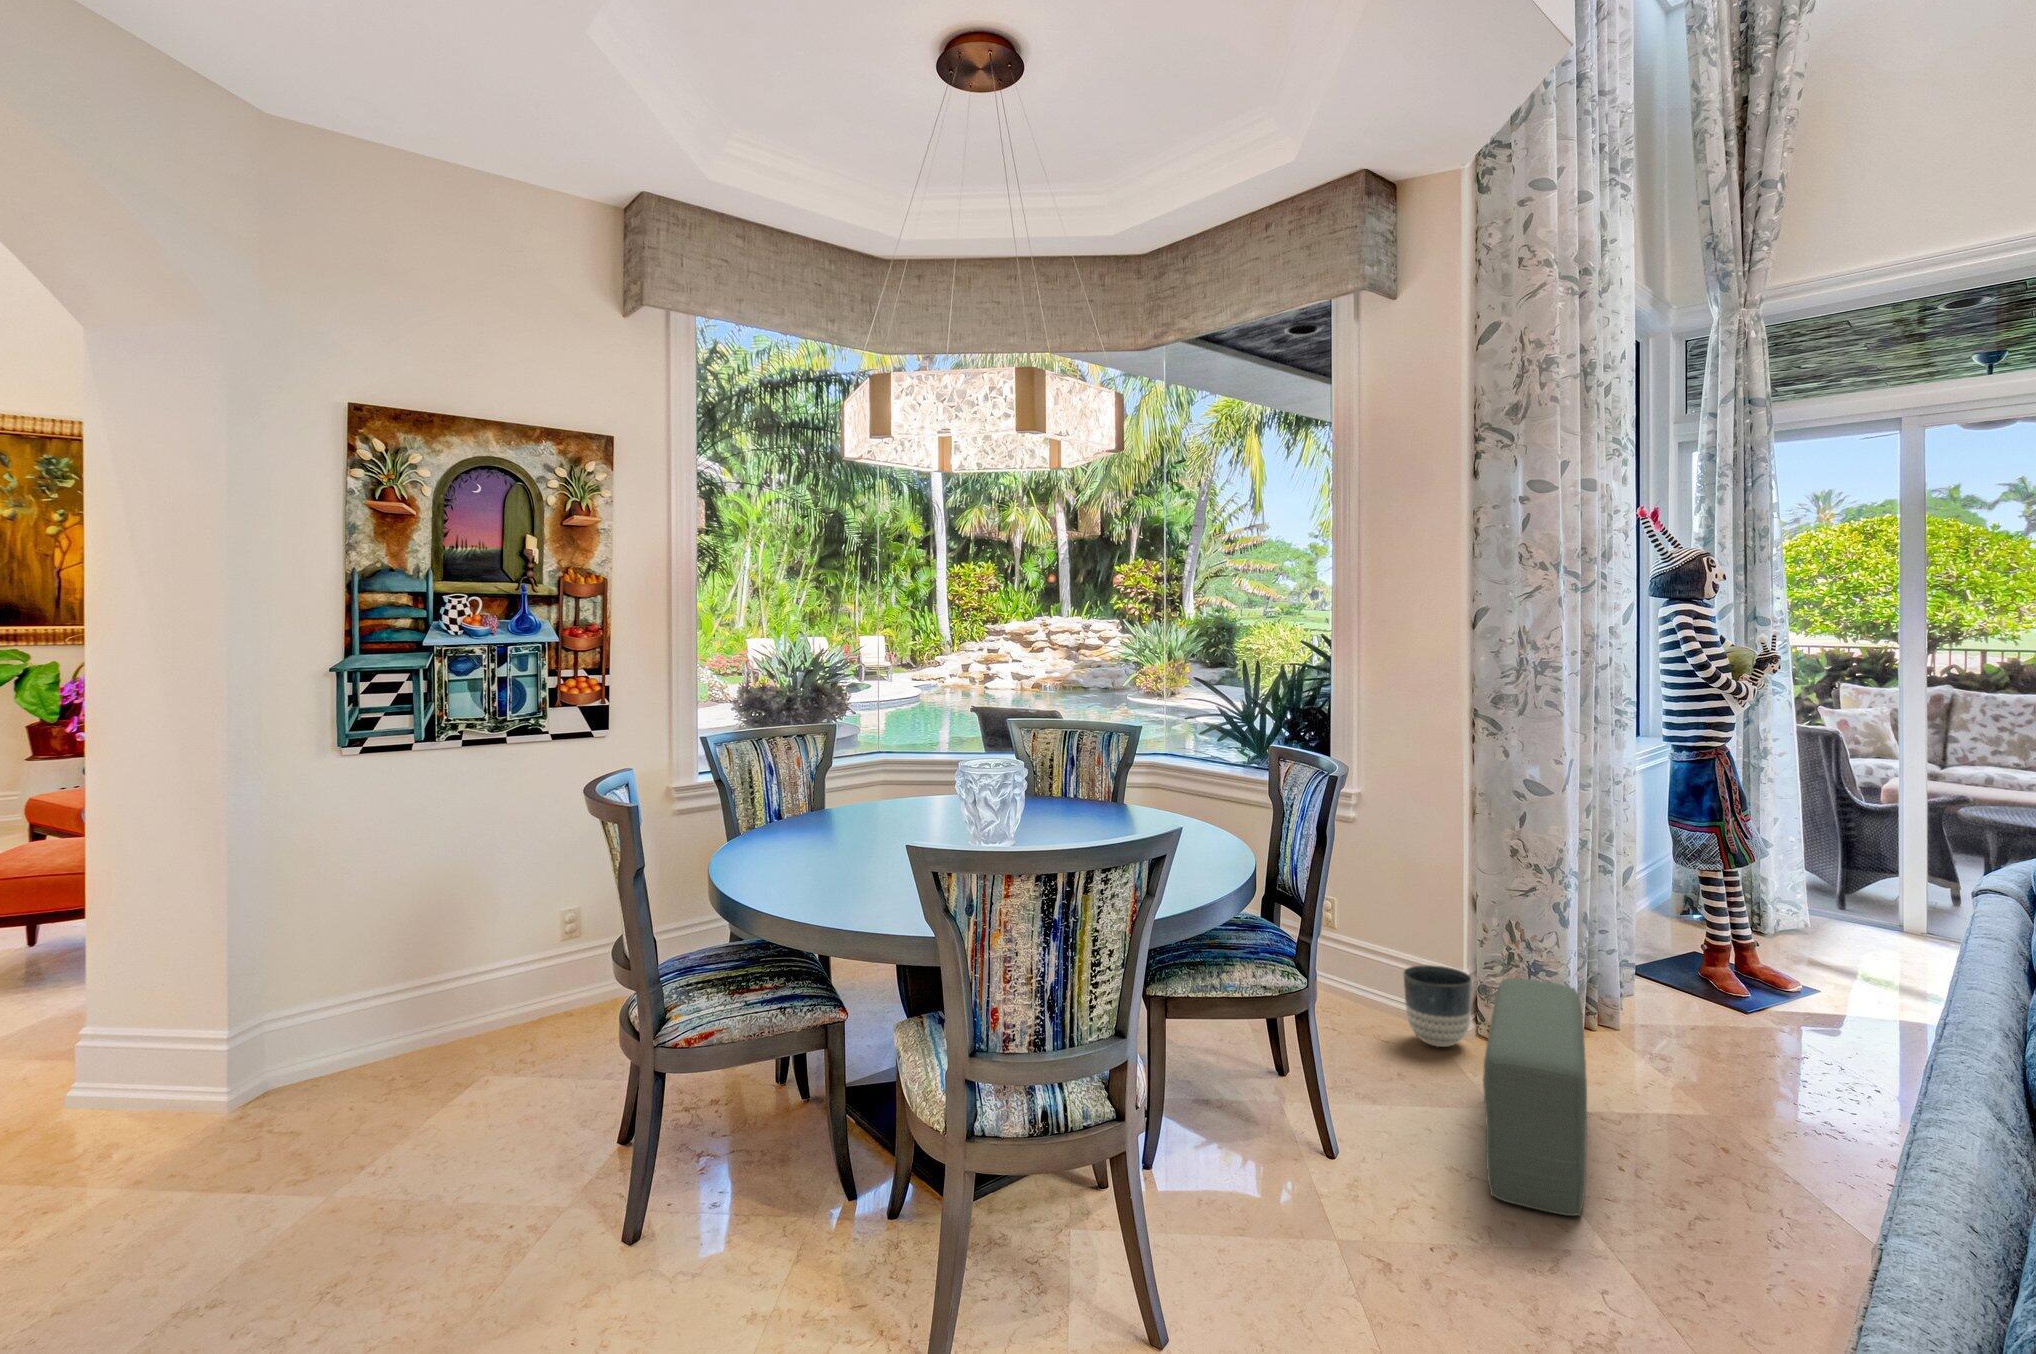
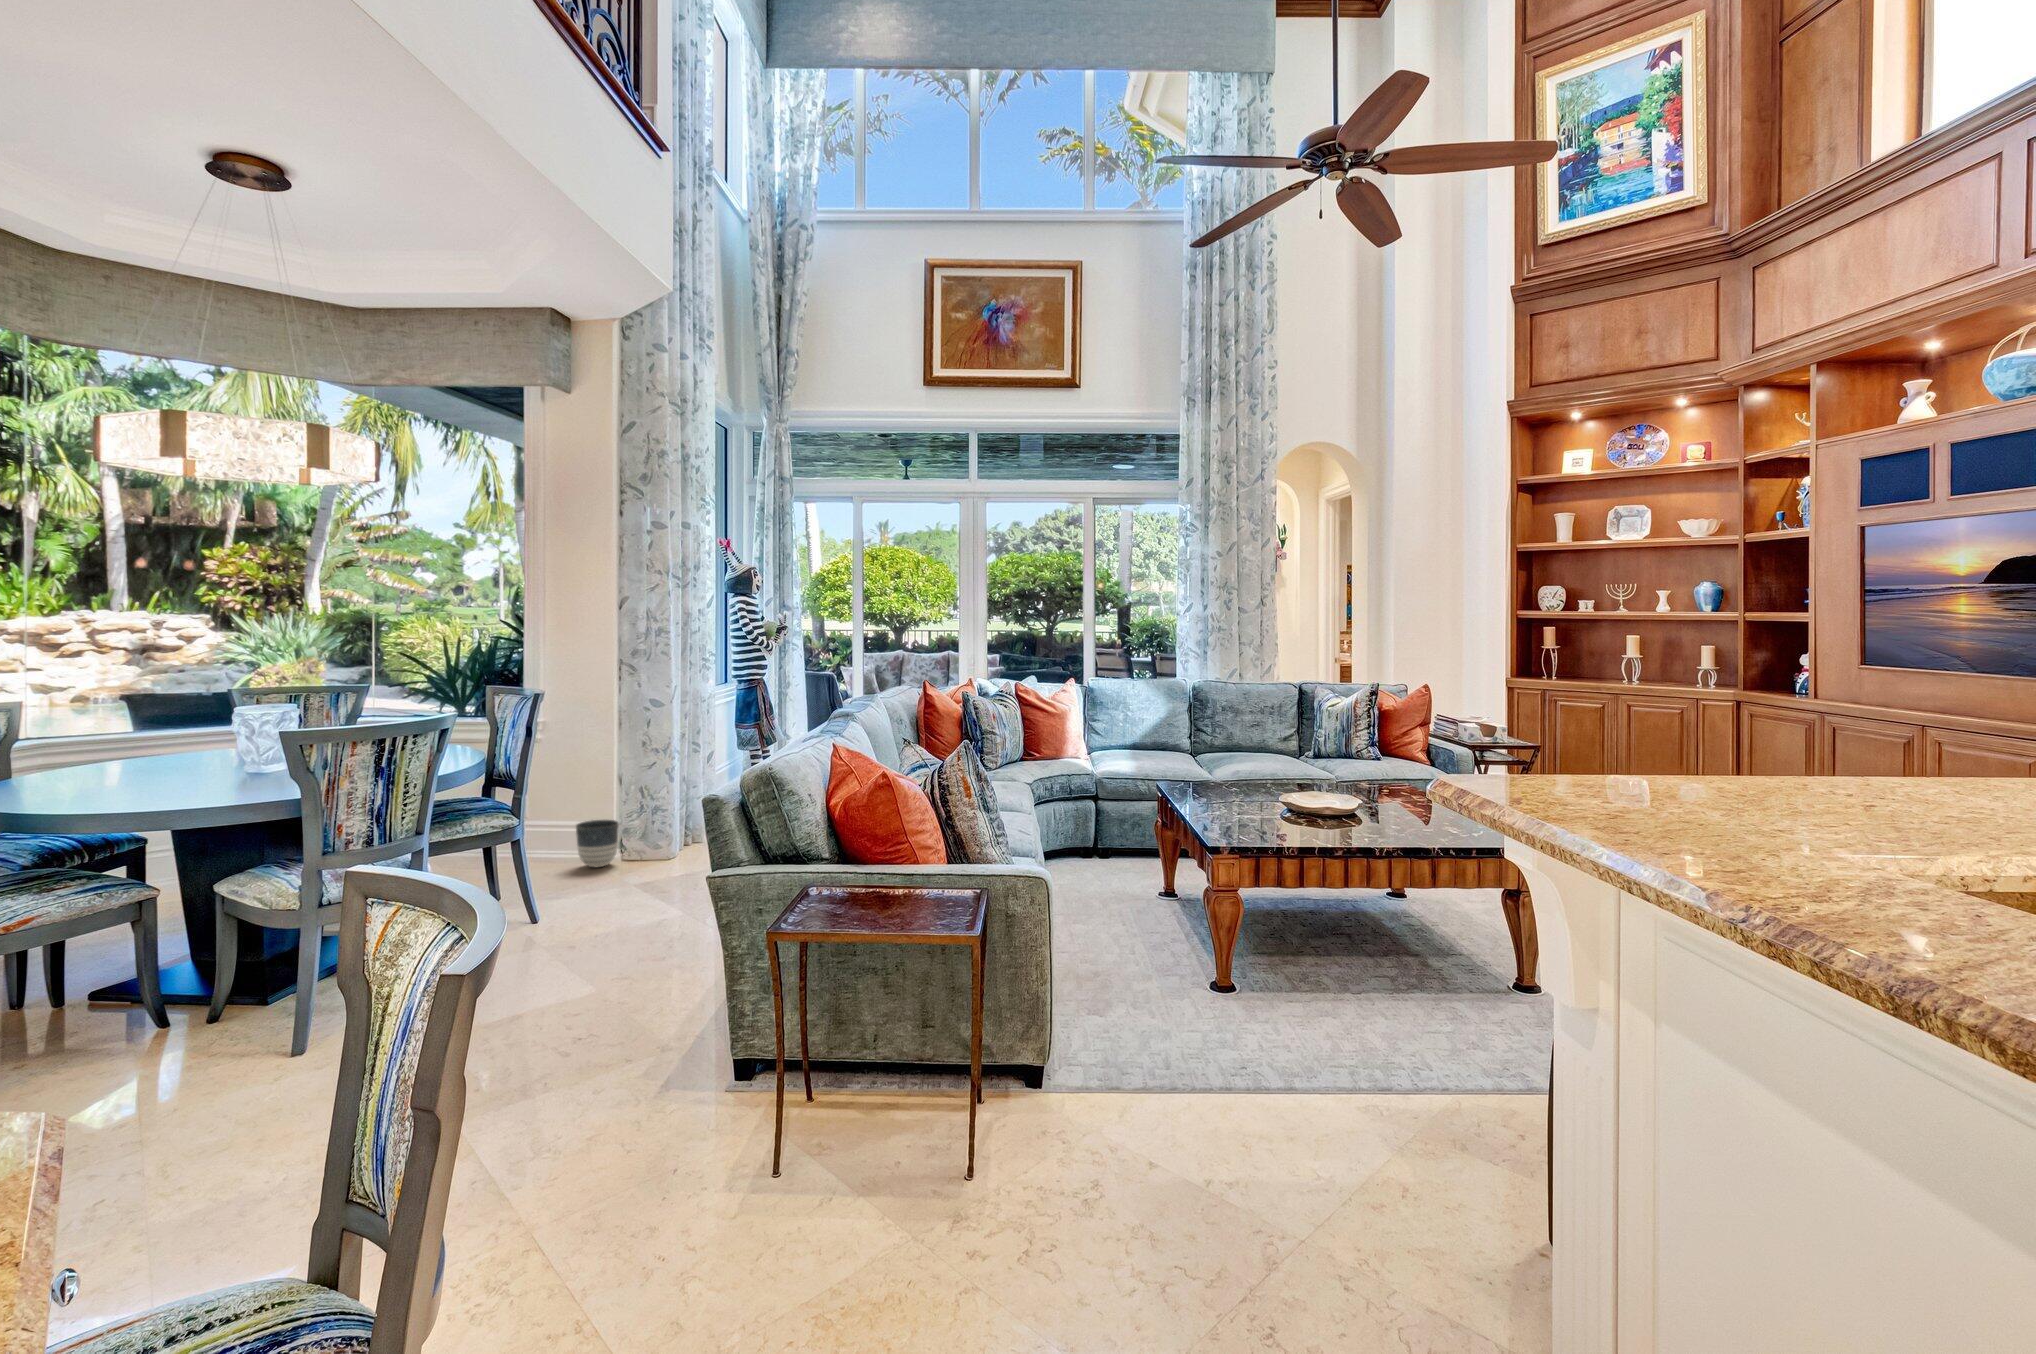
pouf: present [1483,978,1587,1216] -> none [624,809,677,914]

